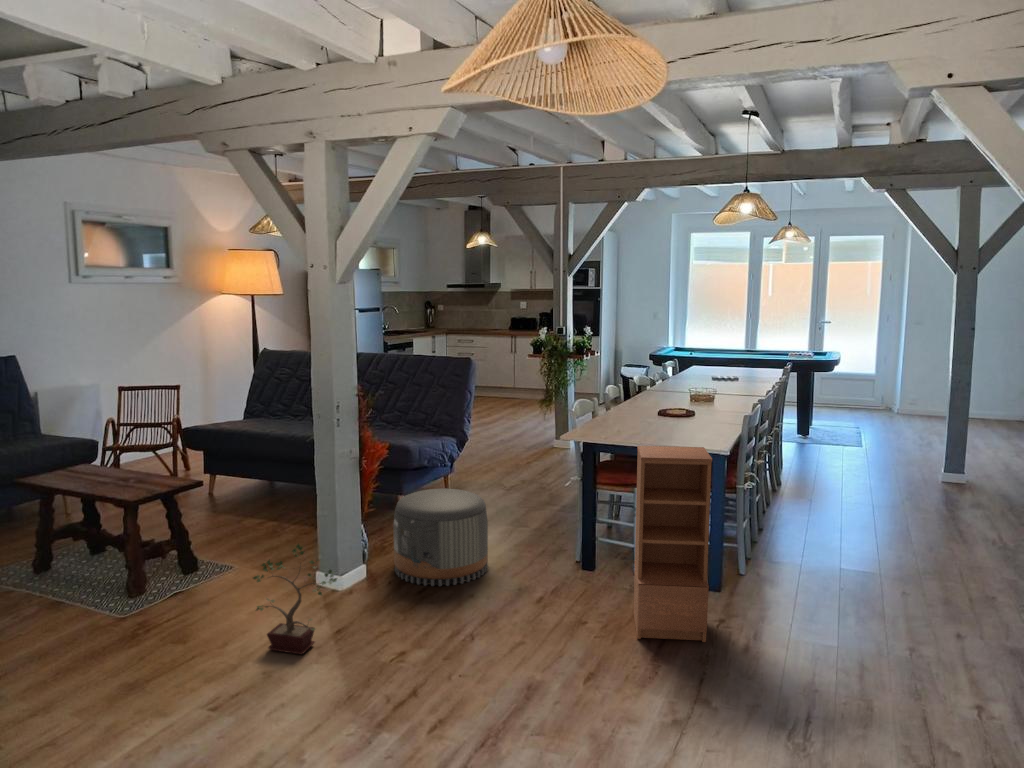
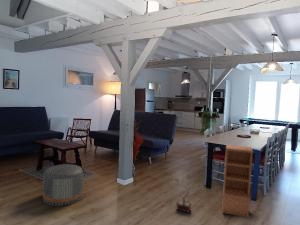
pouf: present [394,488,488,586] -> present [43,164,84,206]
potted plant: present [253,544,337,655] -> present [175,175,203,212]

